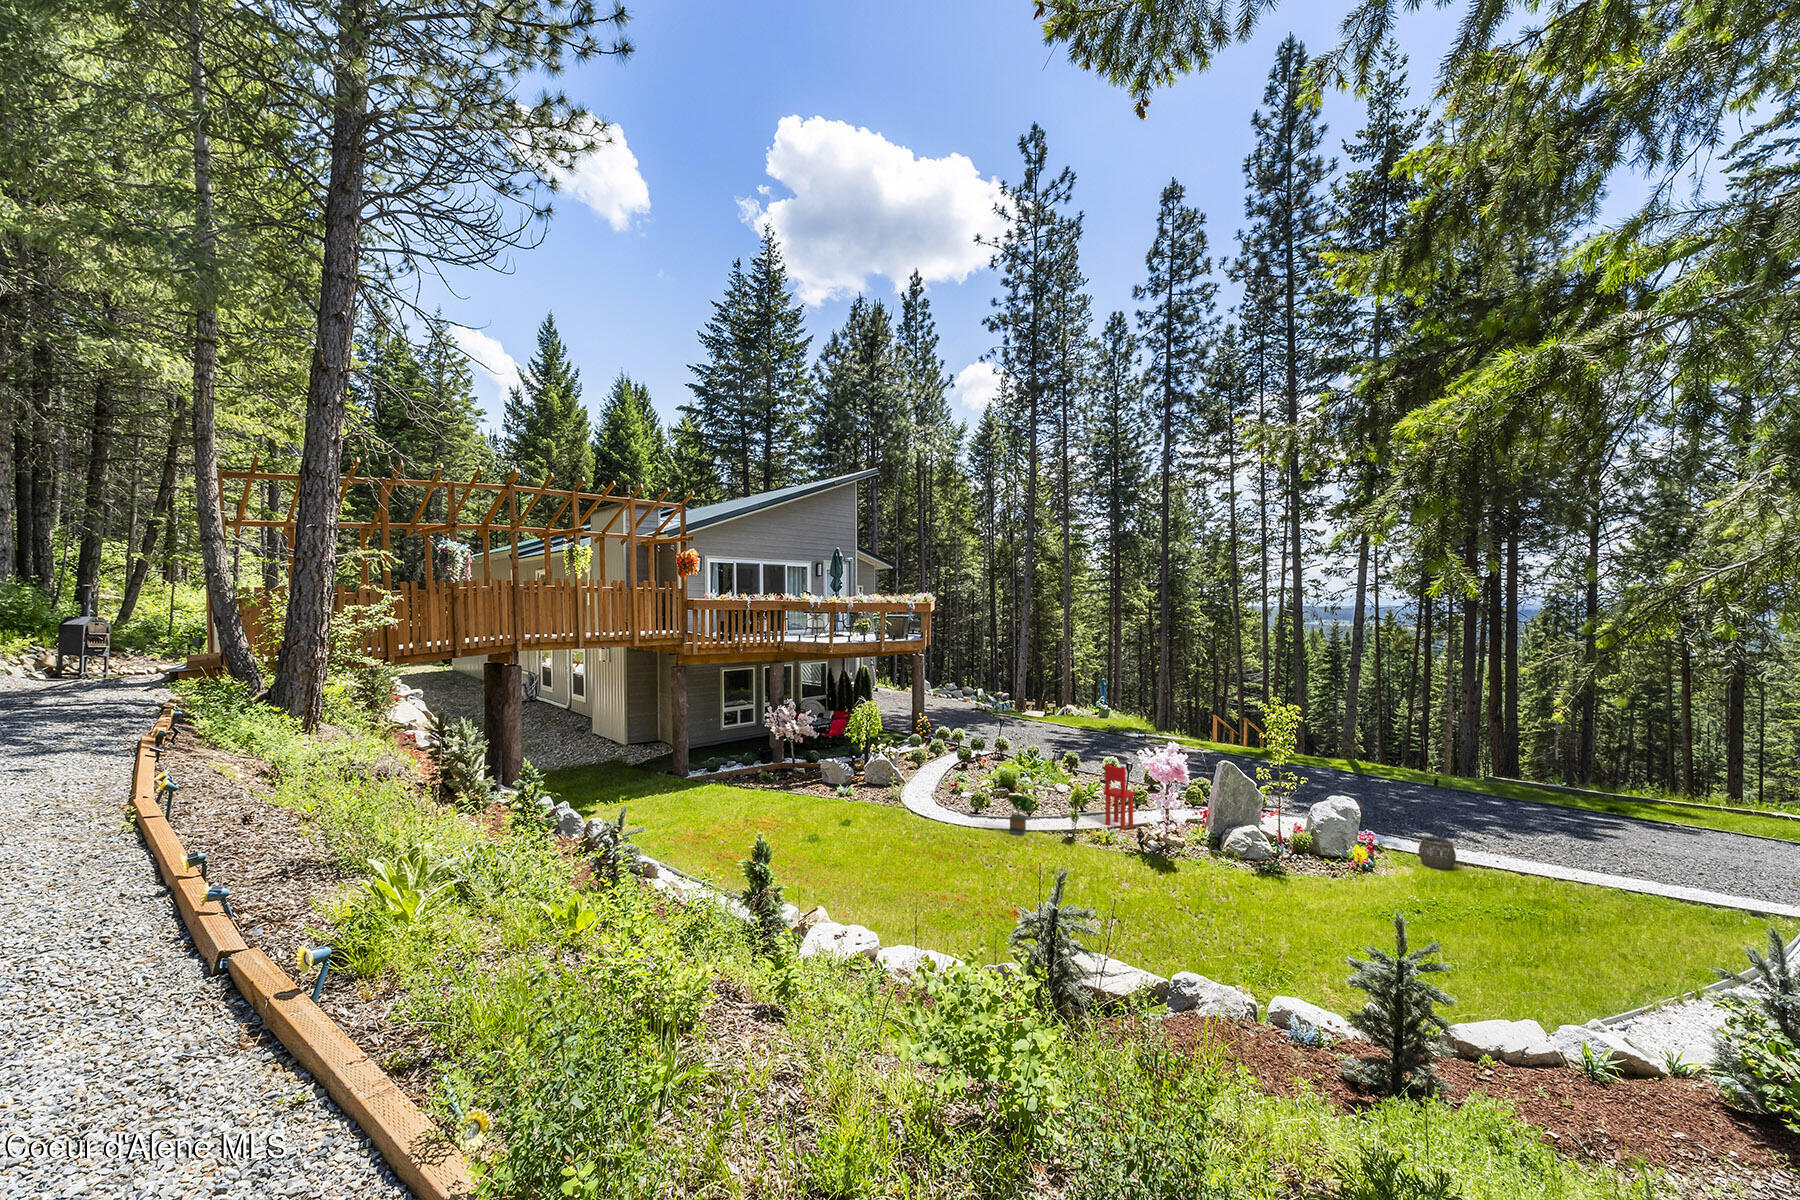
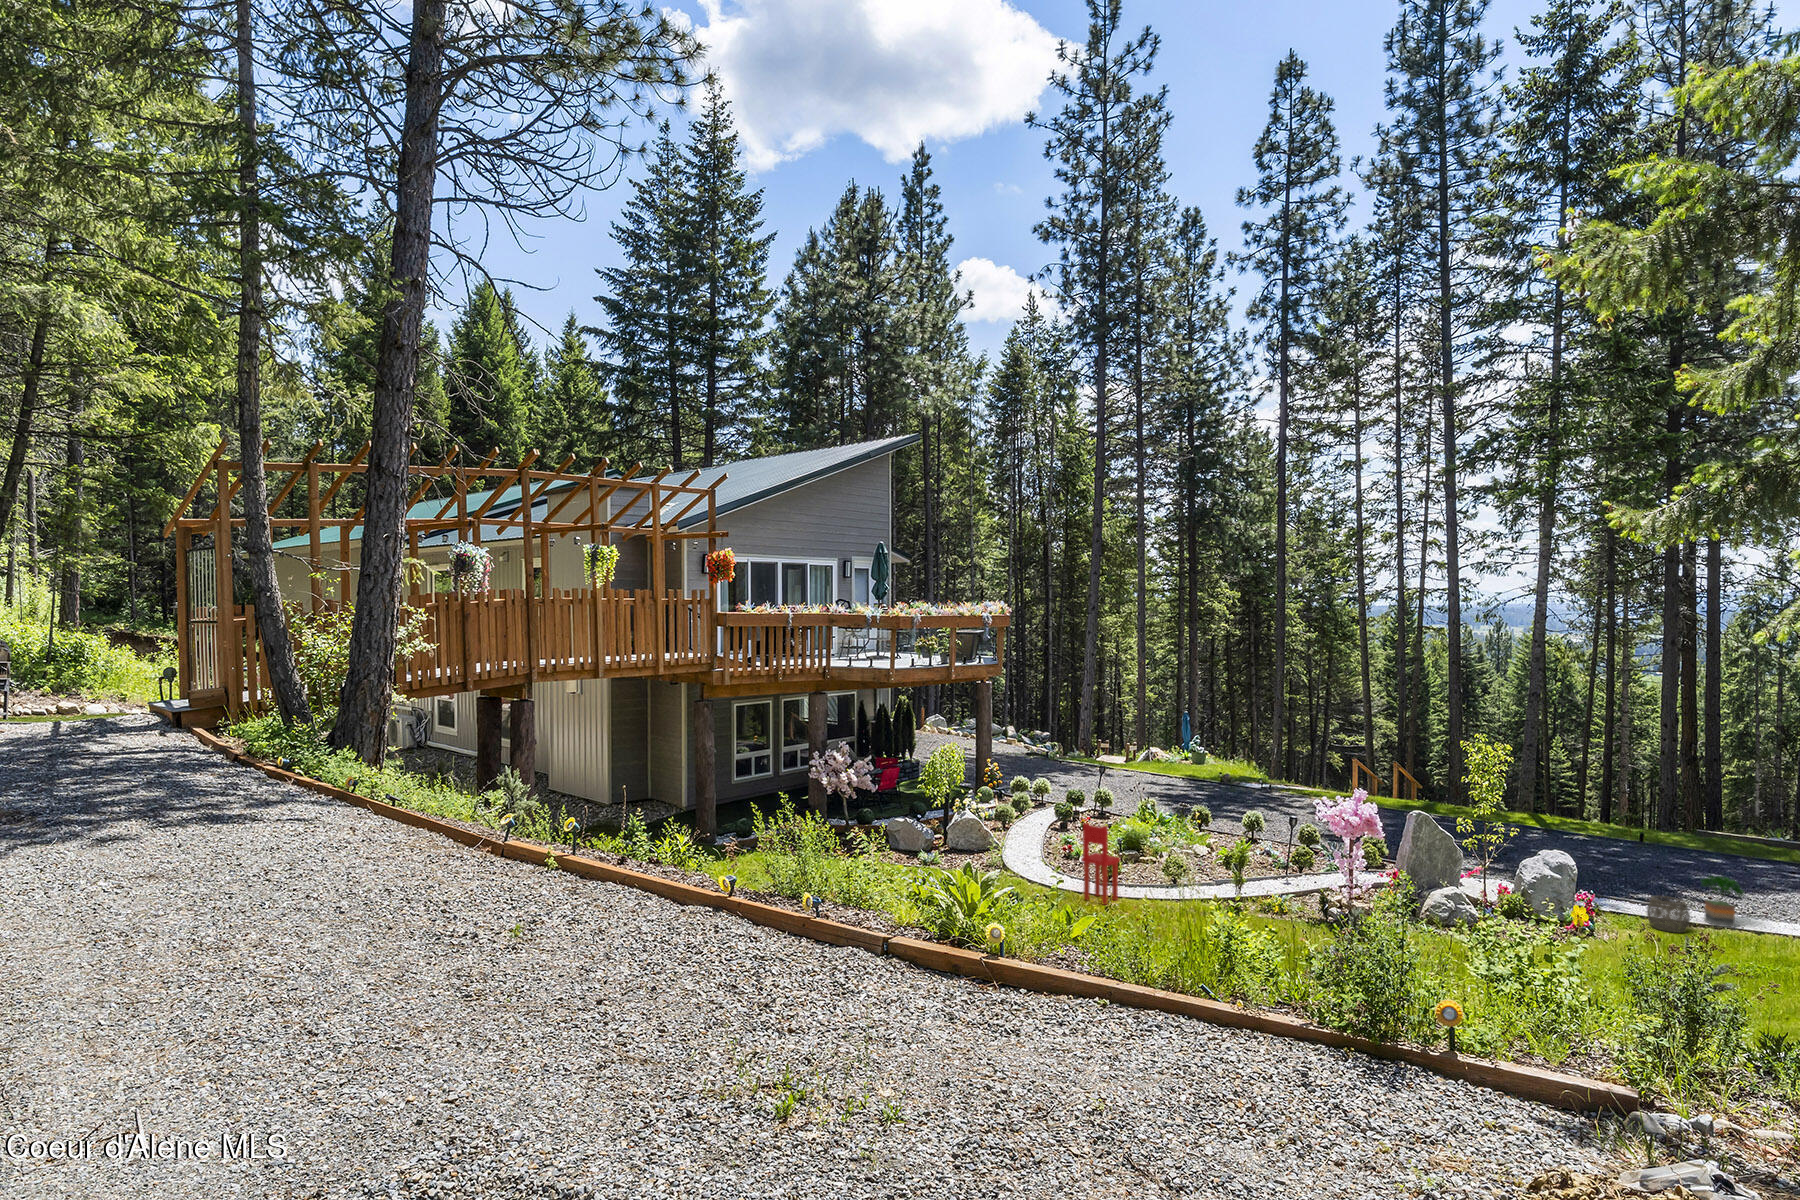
chair: present [1104,764,1135,829] -> present [1081,823,1120,905]
potted tree: present [1007,795,1031,836] -> present [1701,876,1744,928]

